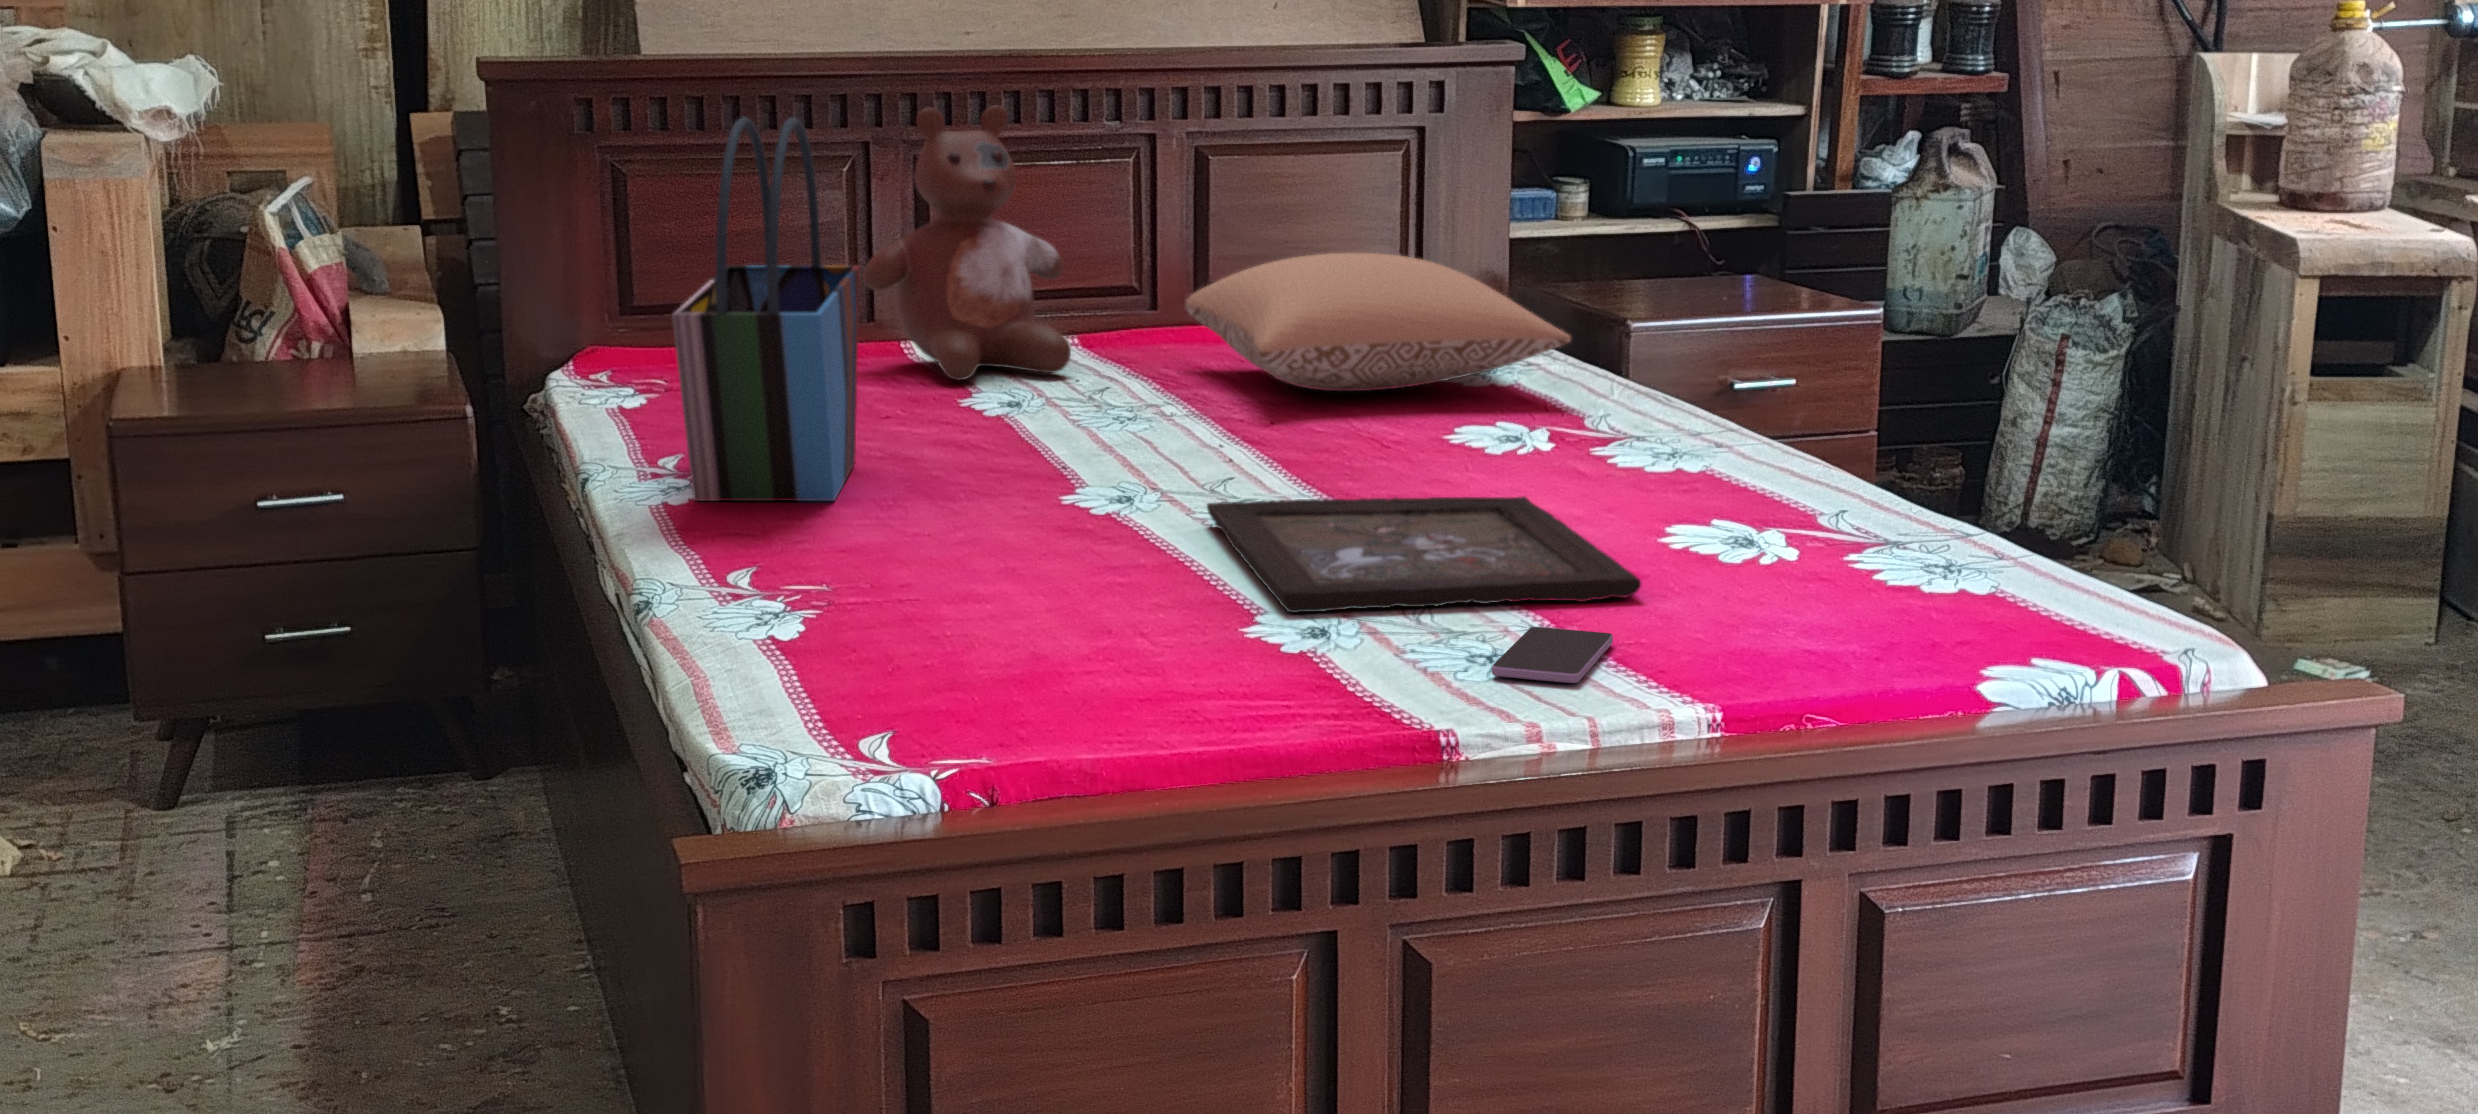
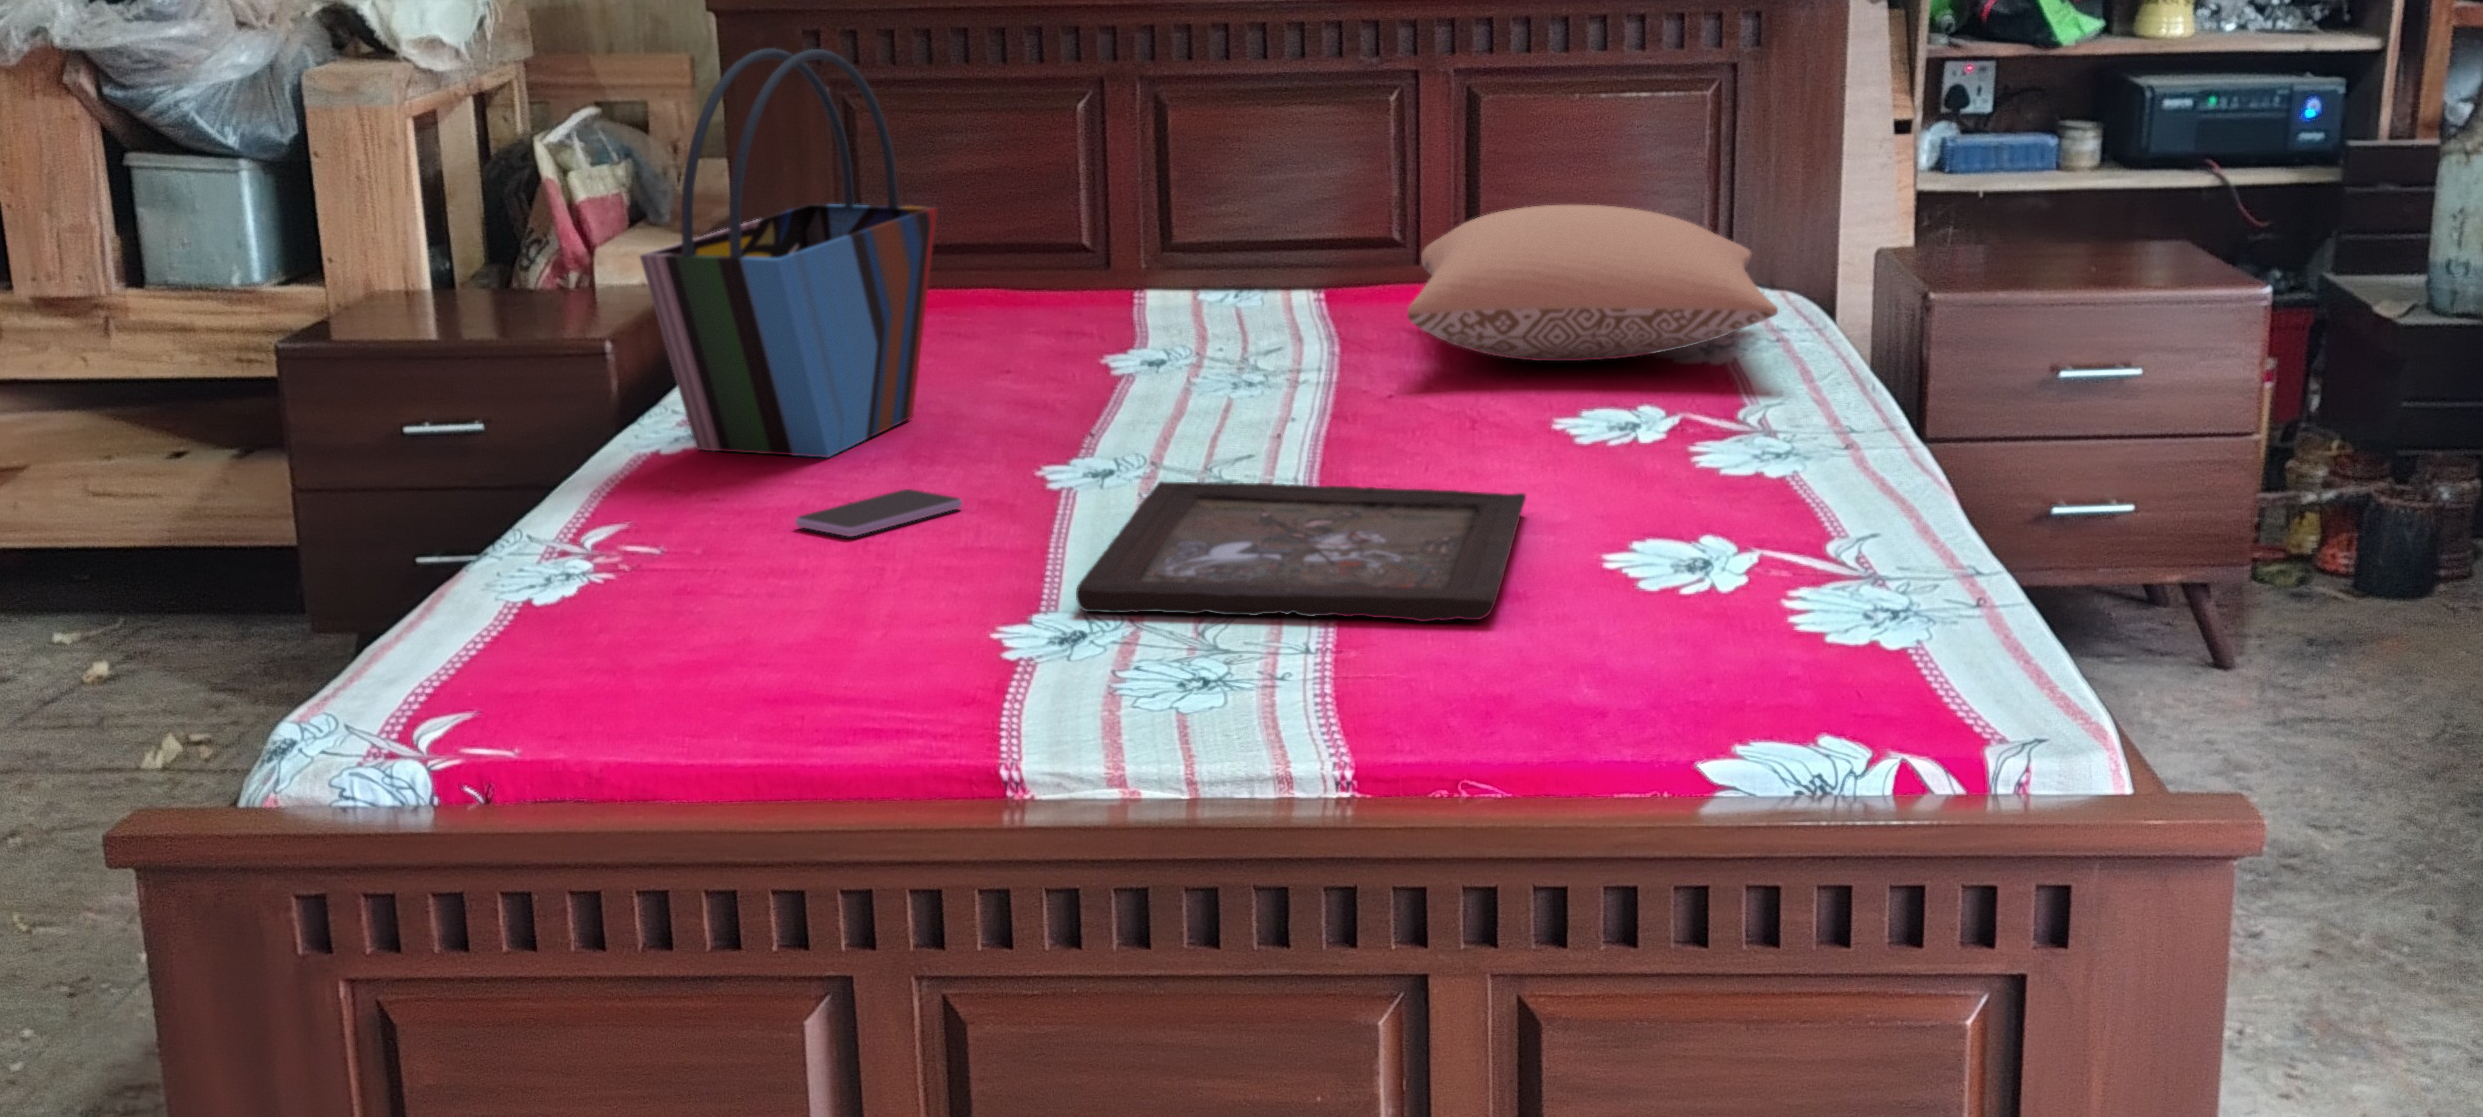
stuffed bear: present [863,105,1071,380] -> none [1083,35,1311,331]
smartphone: present [1492,627,1613,683] -> present [796,489,962,536]

